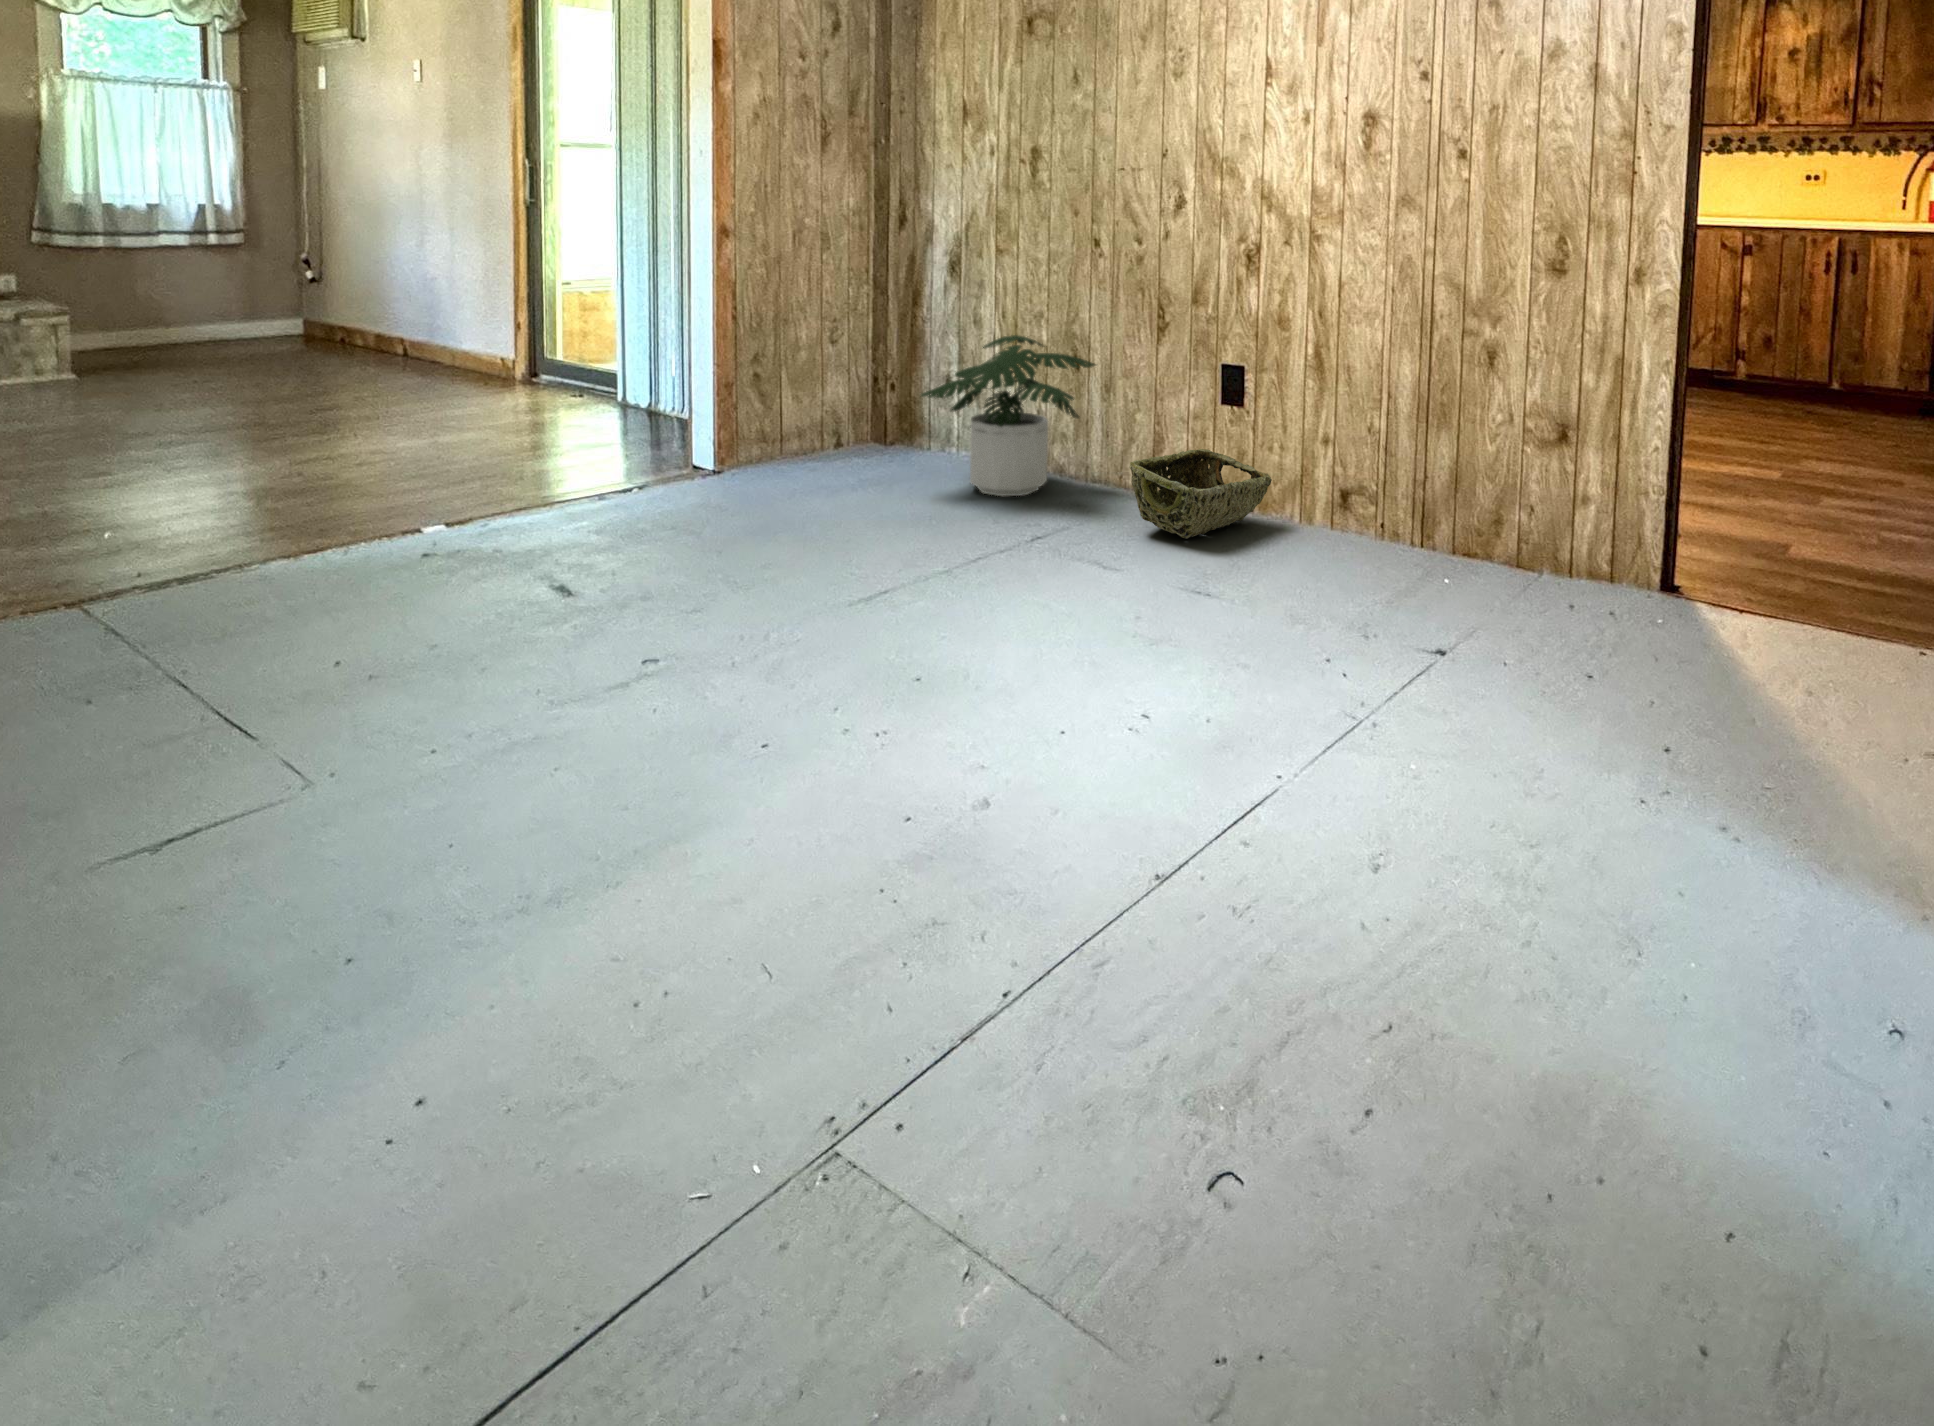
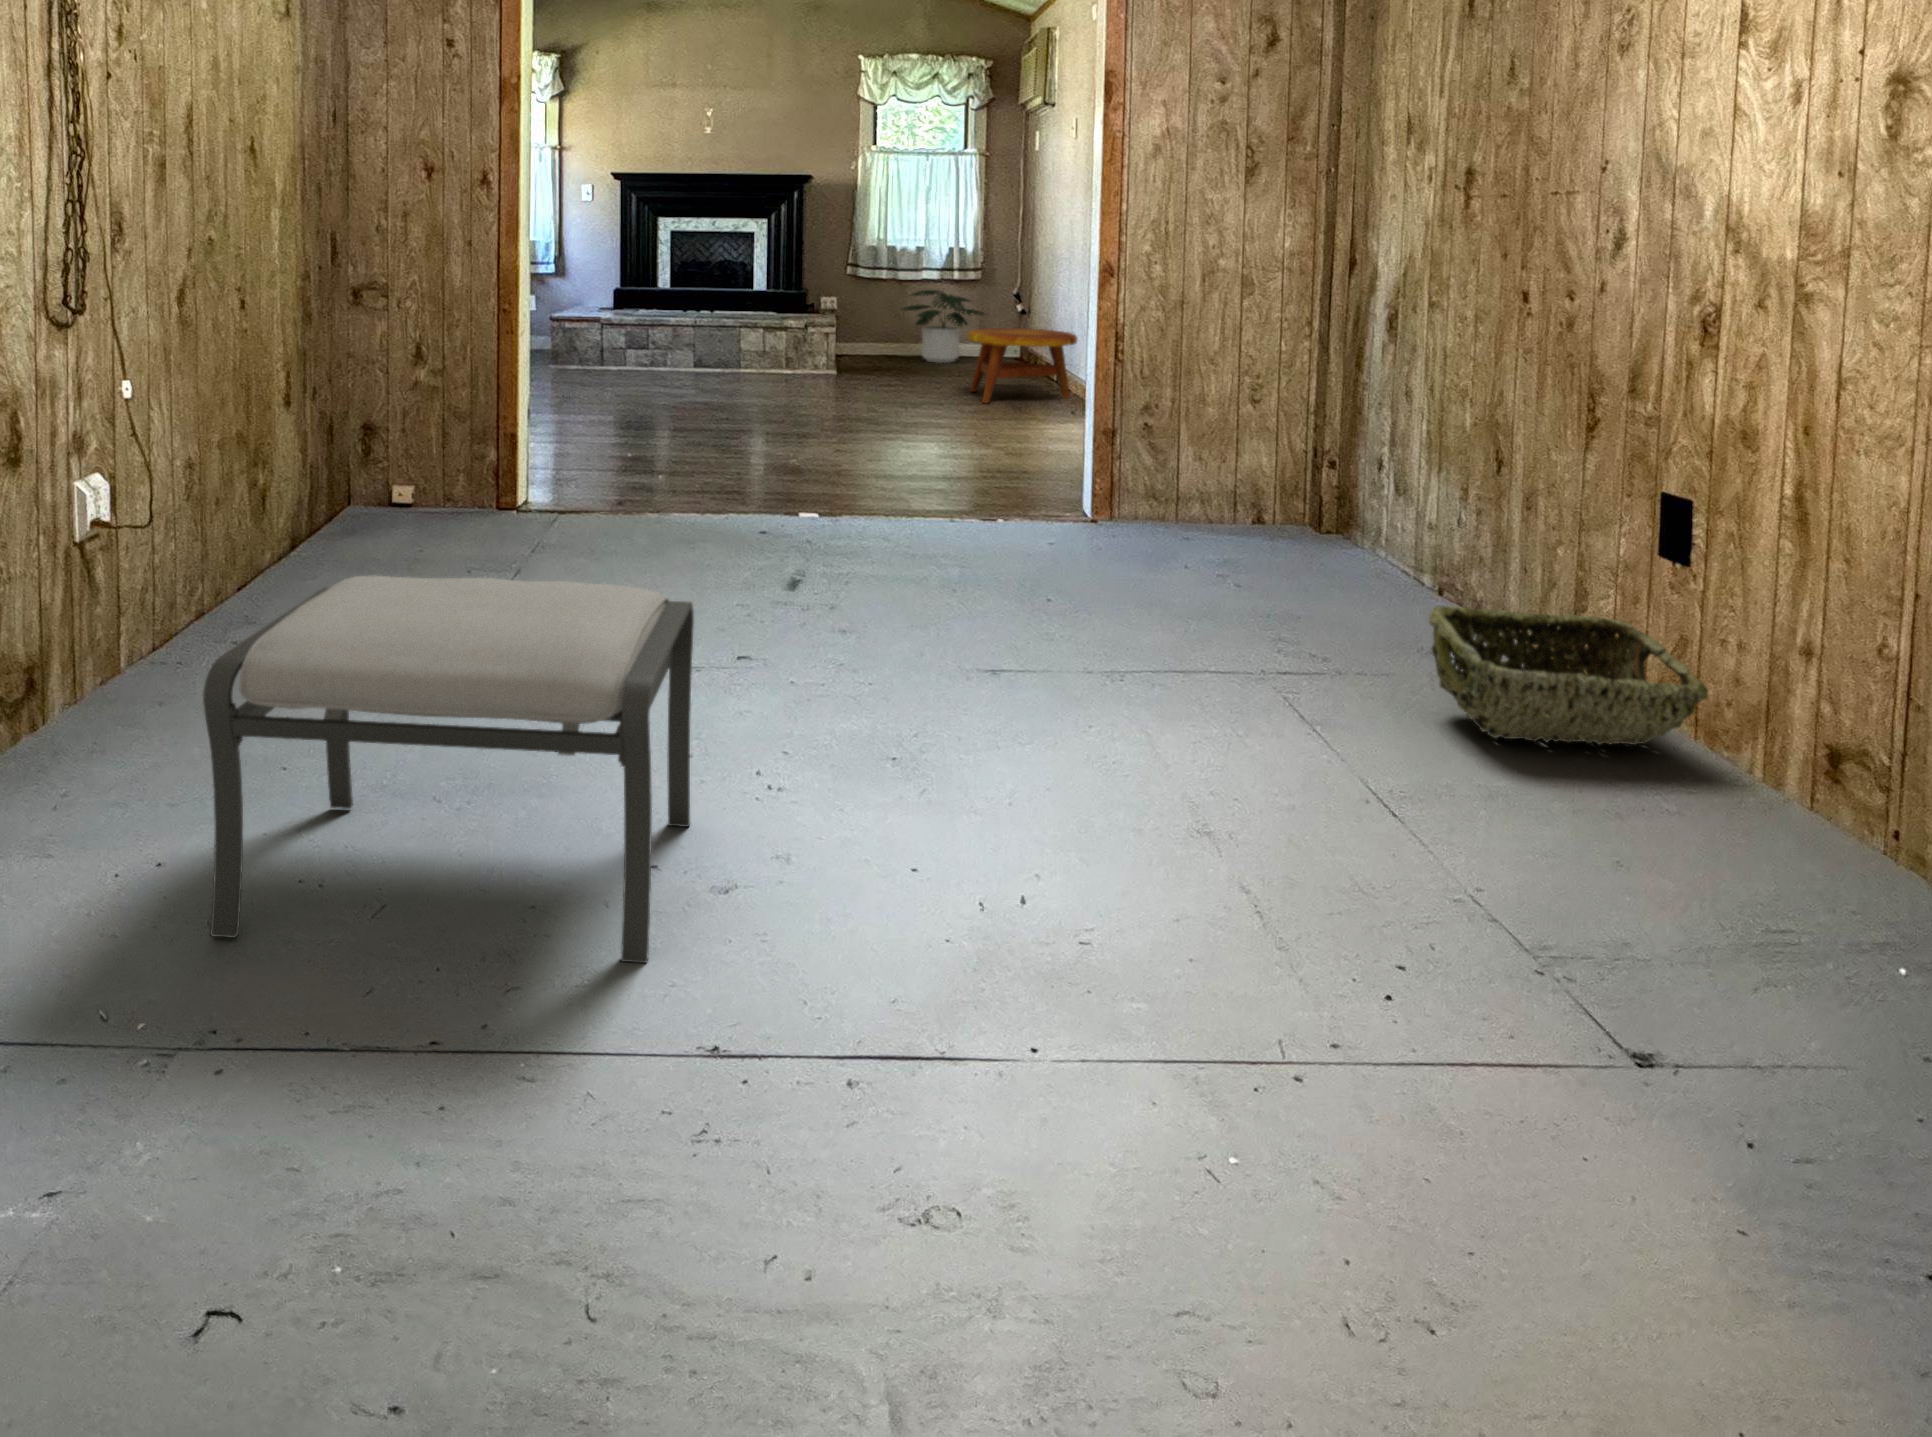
side table: none [330,296,472,385] -> present [967,328,1077,403]
potted plant: present [921,335,1096,496] -> present [903,290,984,363]
ottoman: none [499,566,1051,1096] -> present [203,576,694,963]

